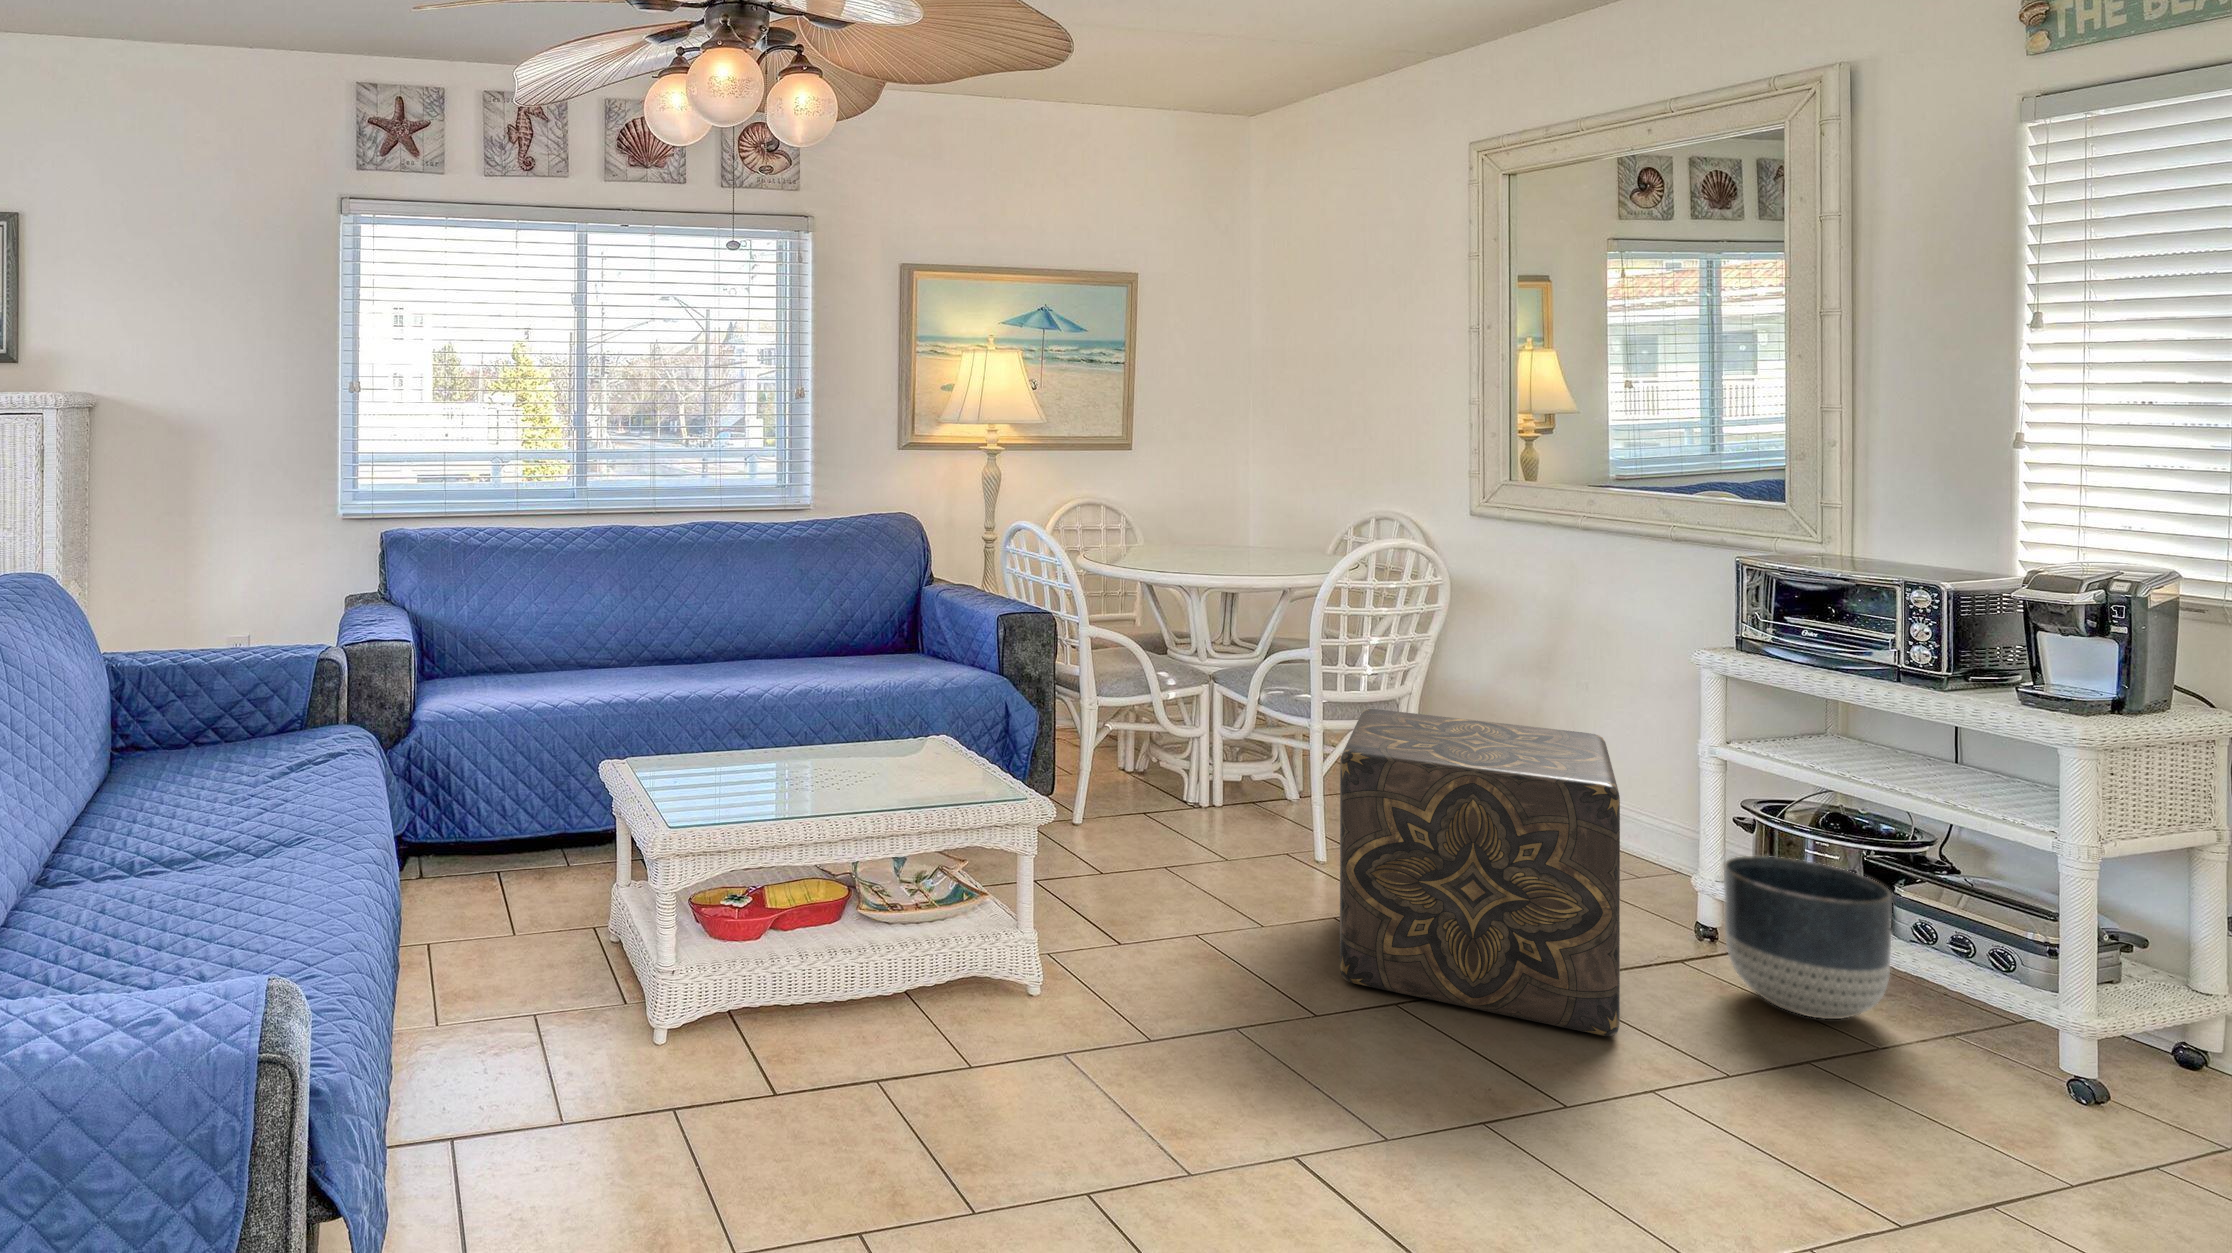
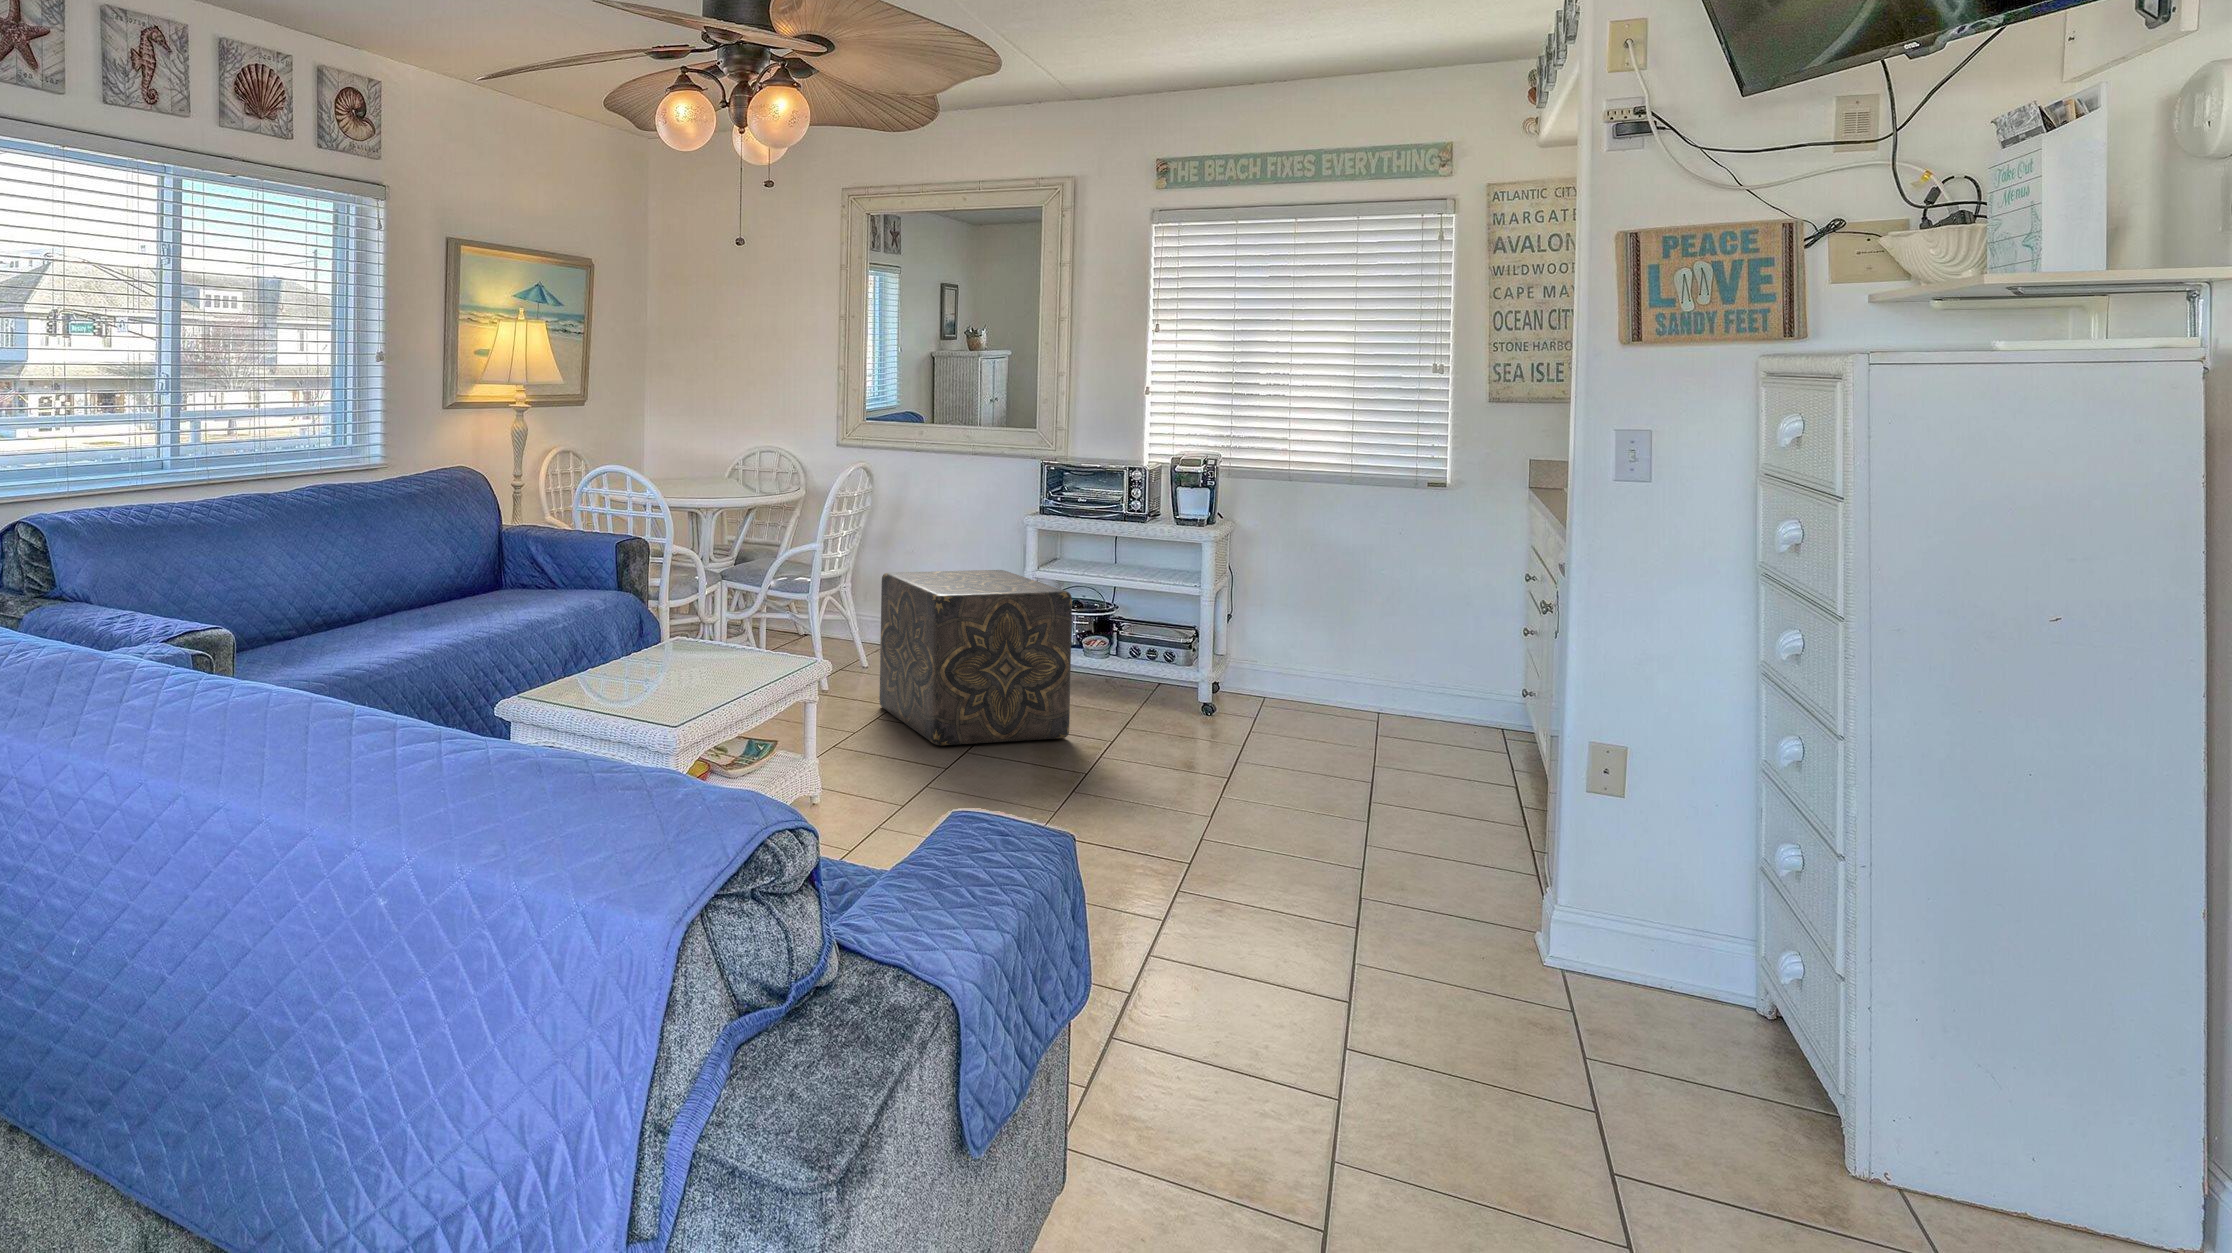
planter: present [1724,856,1892,1019] -> none [1064,625,1139,707]

